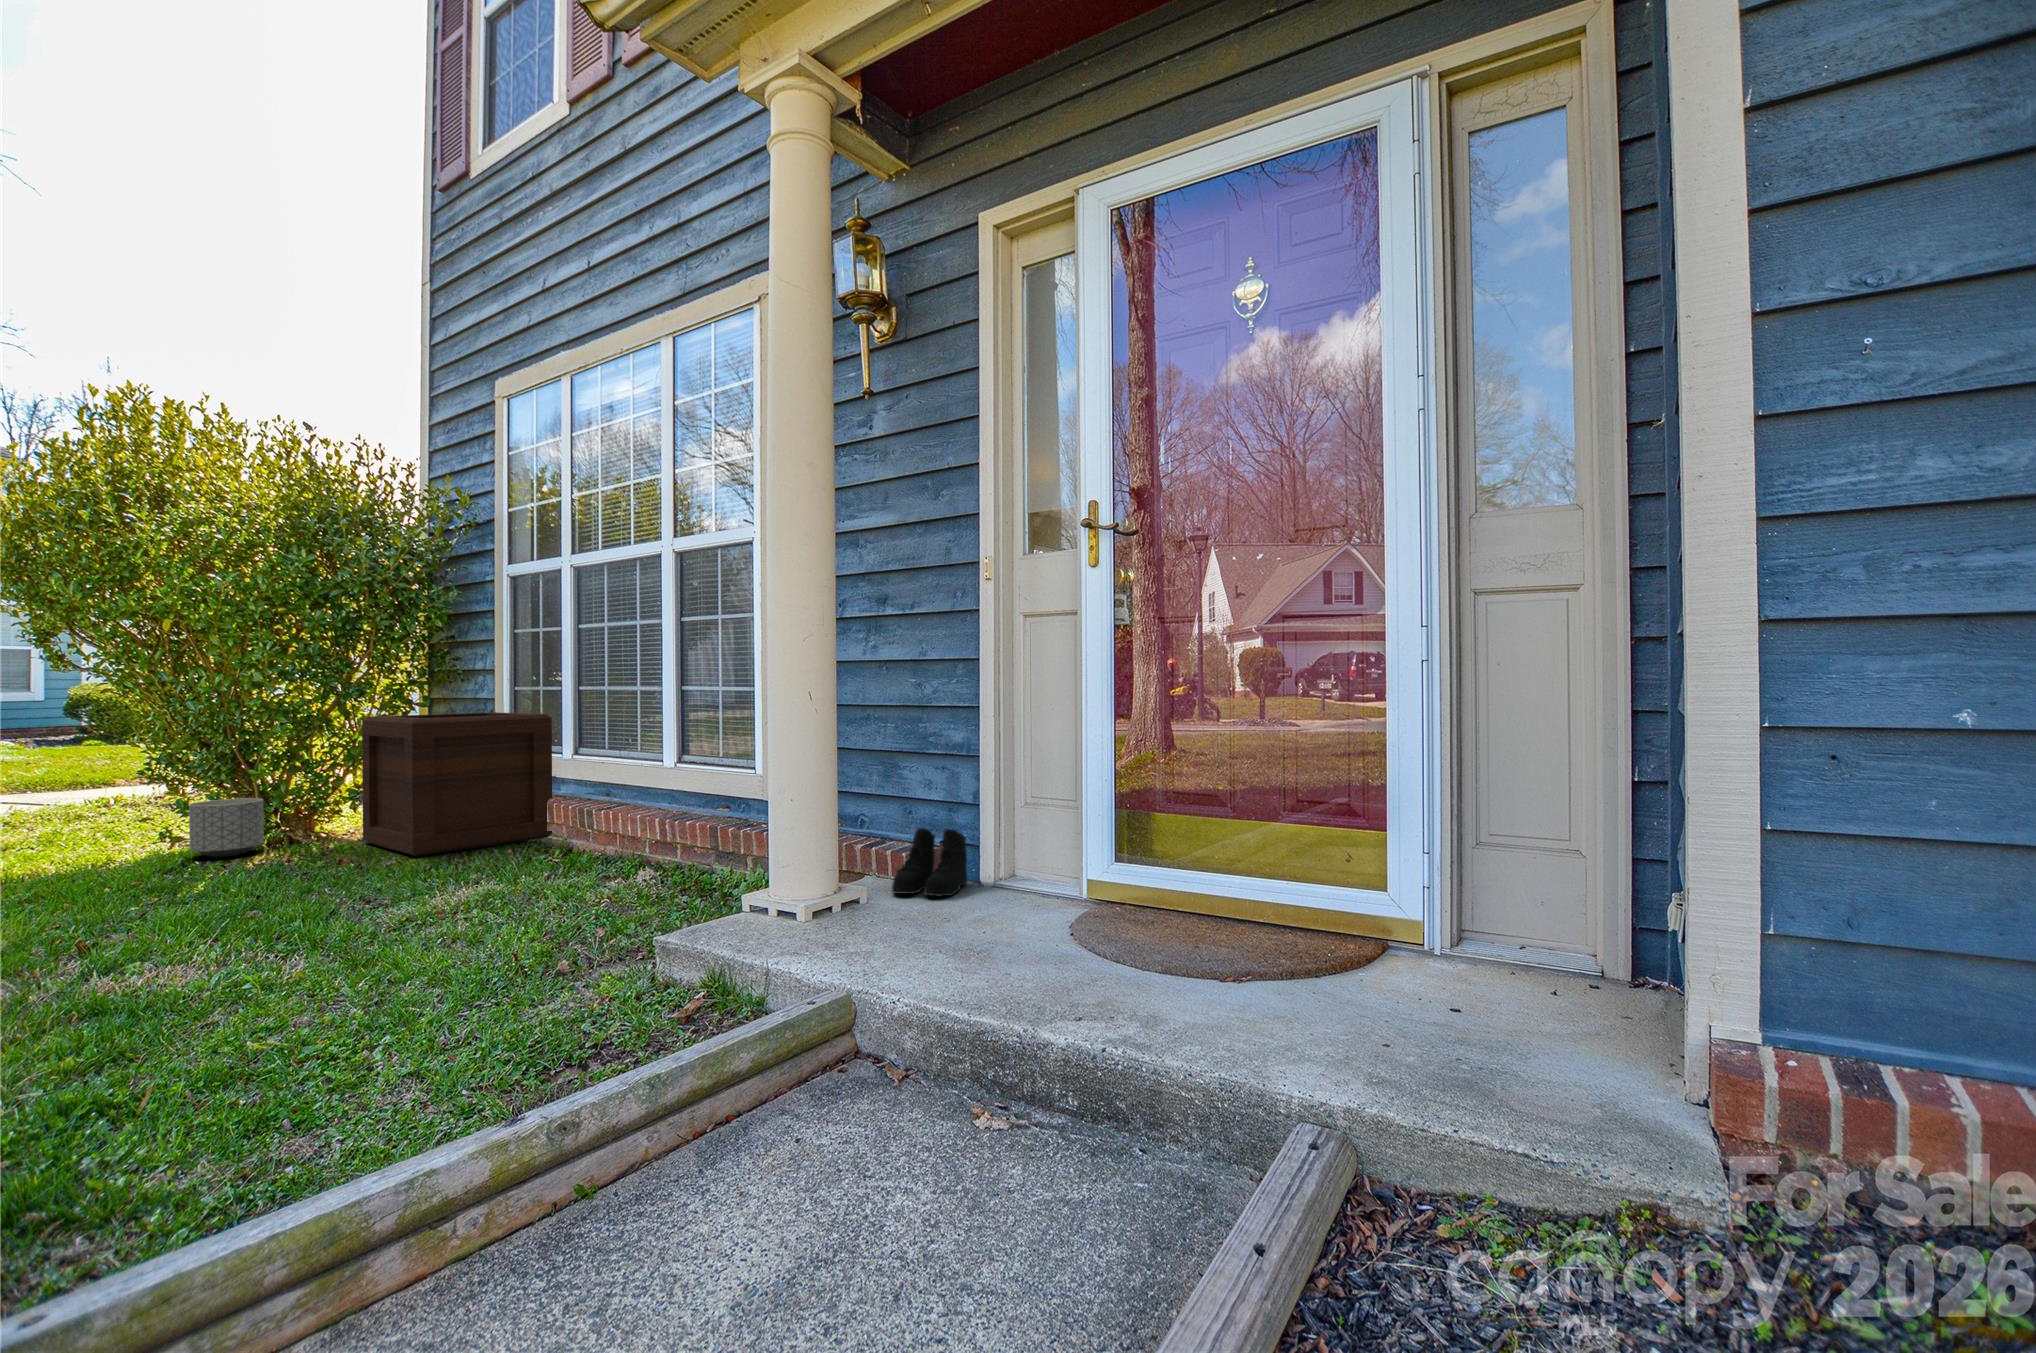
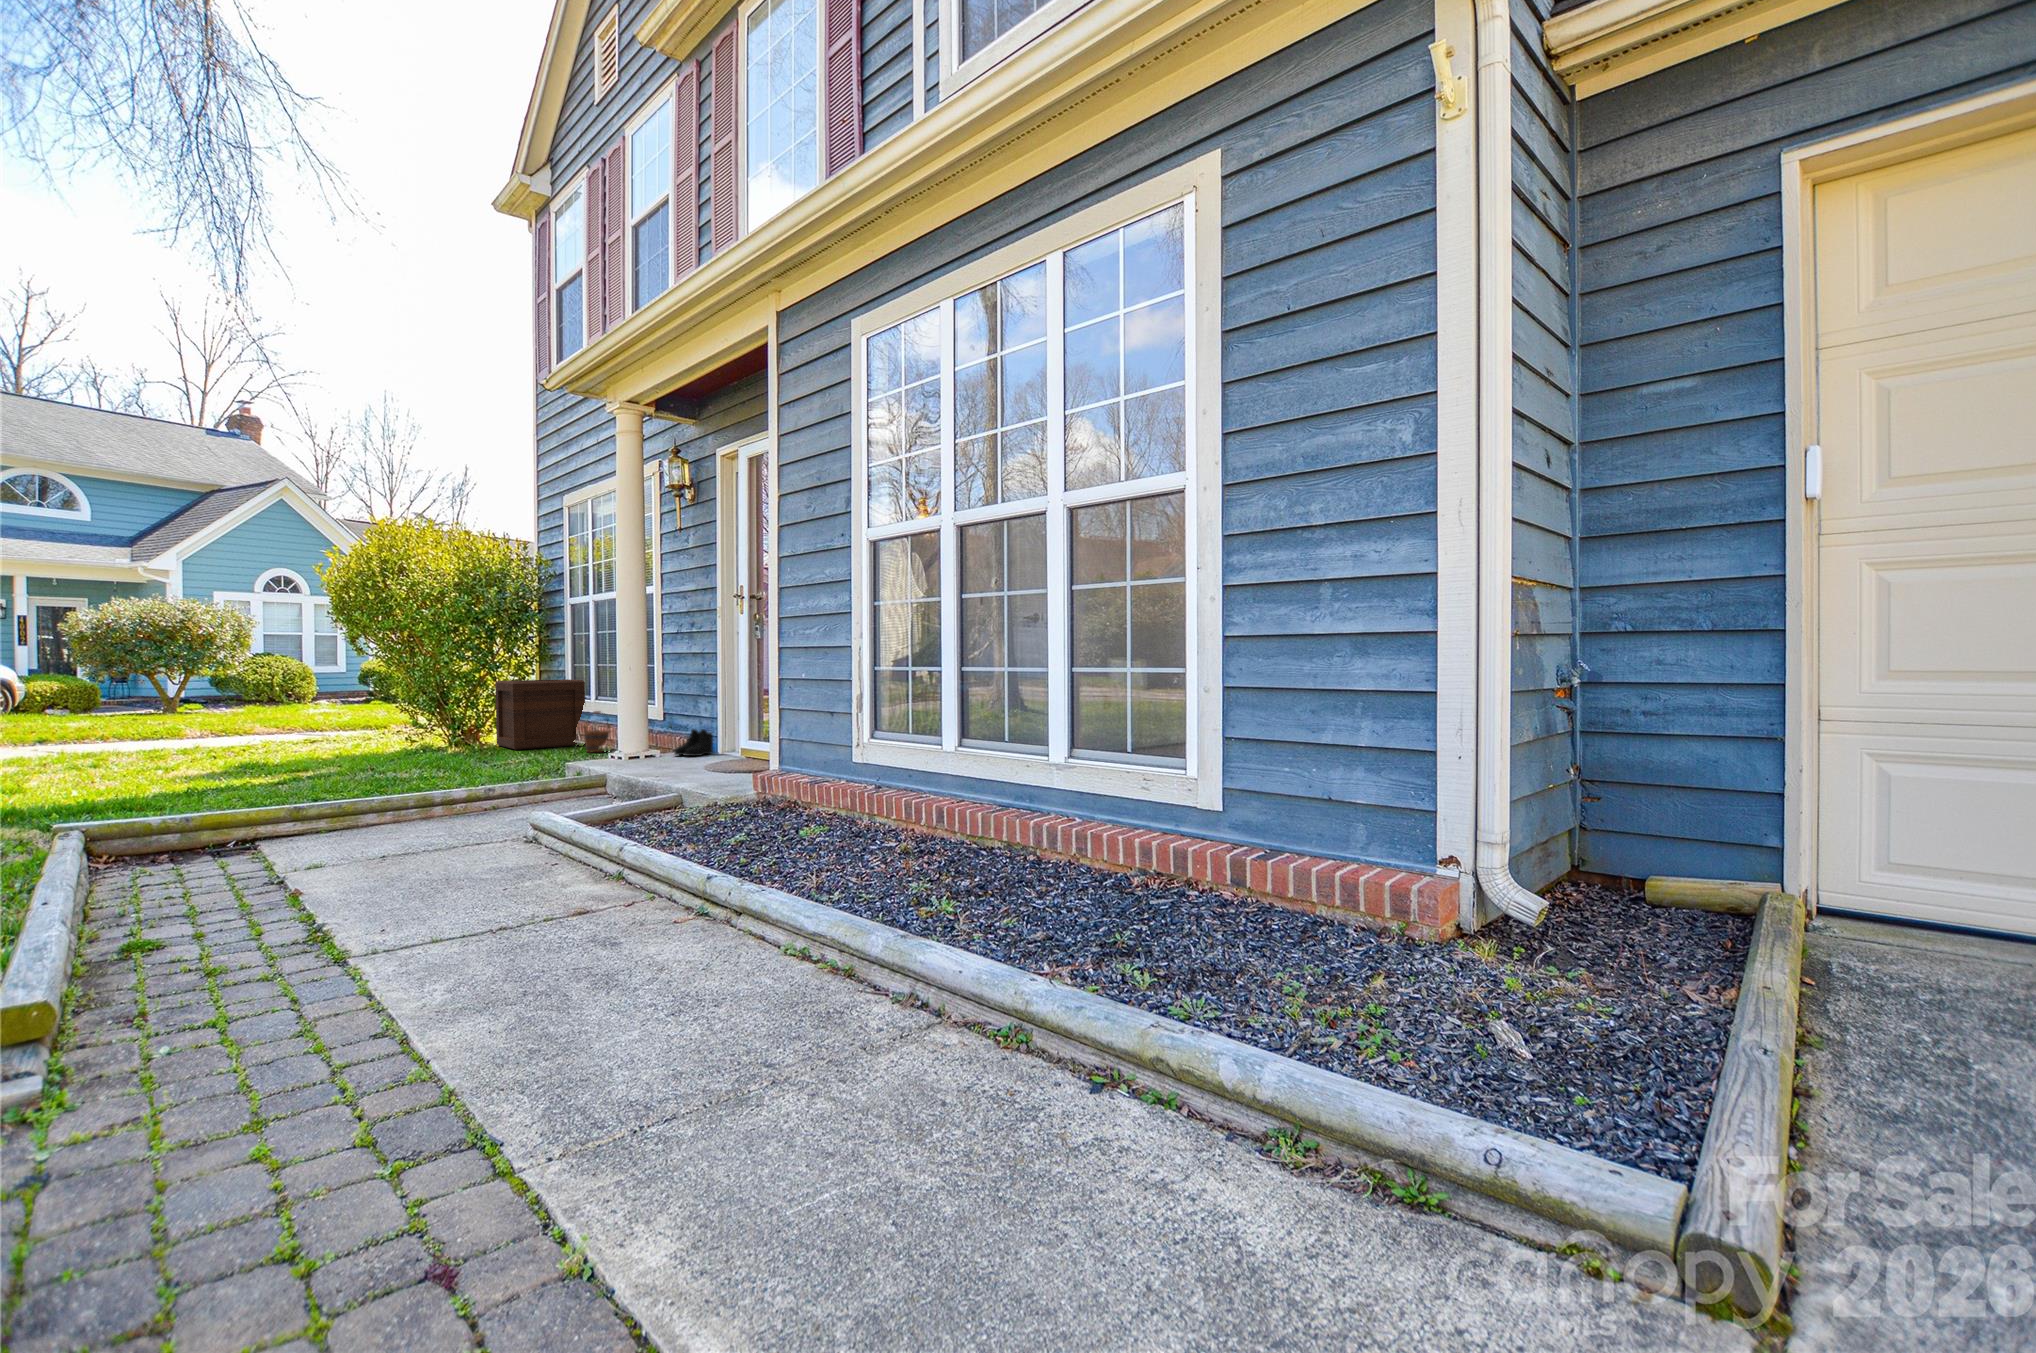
wooden bucket: none [576,776,630,862] -> present [584,711,611,752]
planter: present [189,798,263,857] -> none [419,721,451,749]

